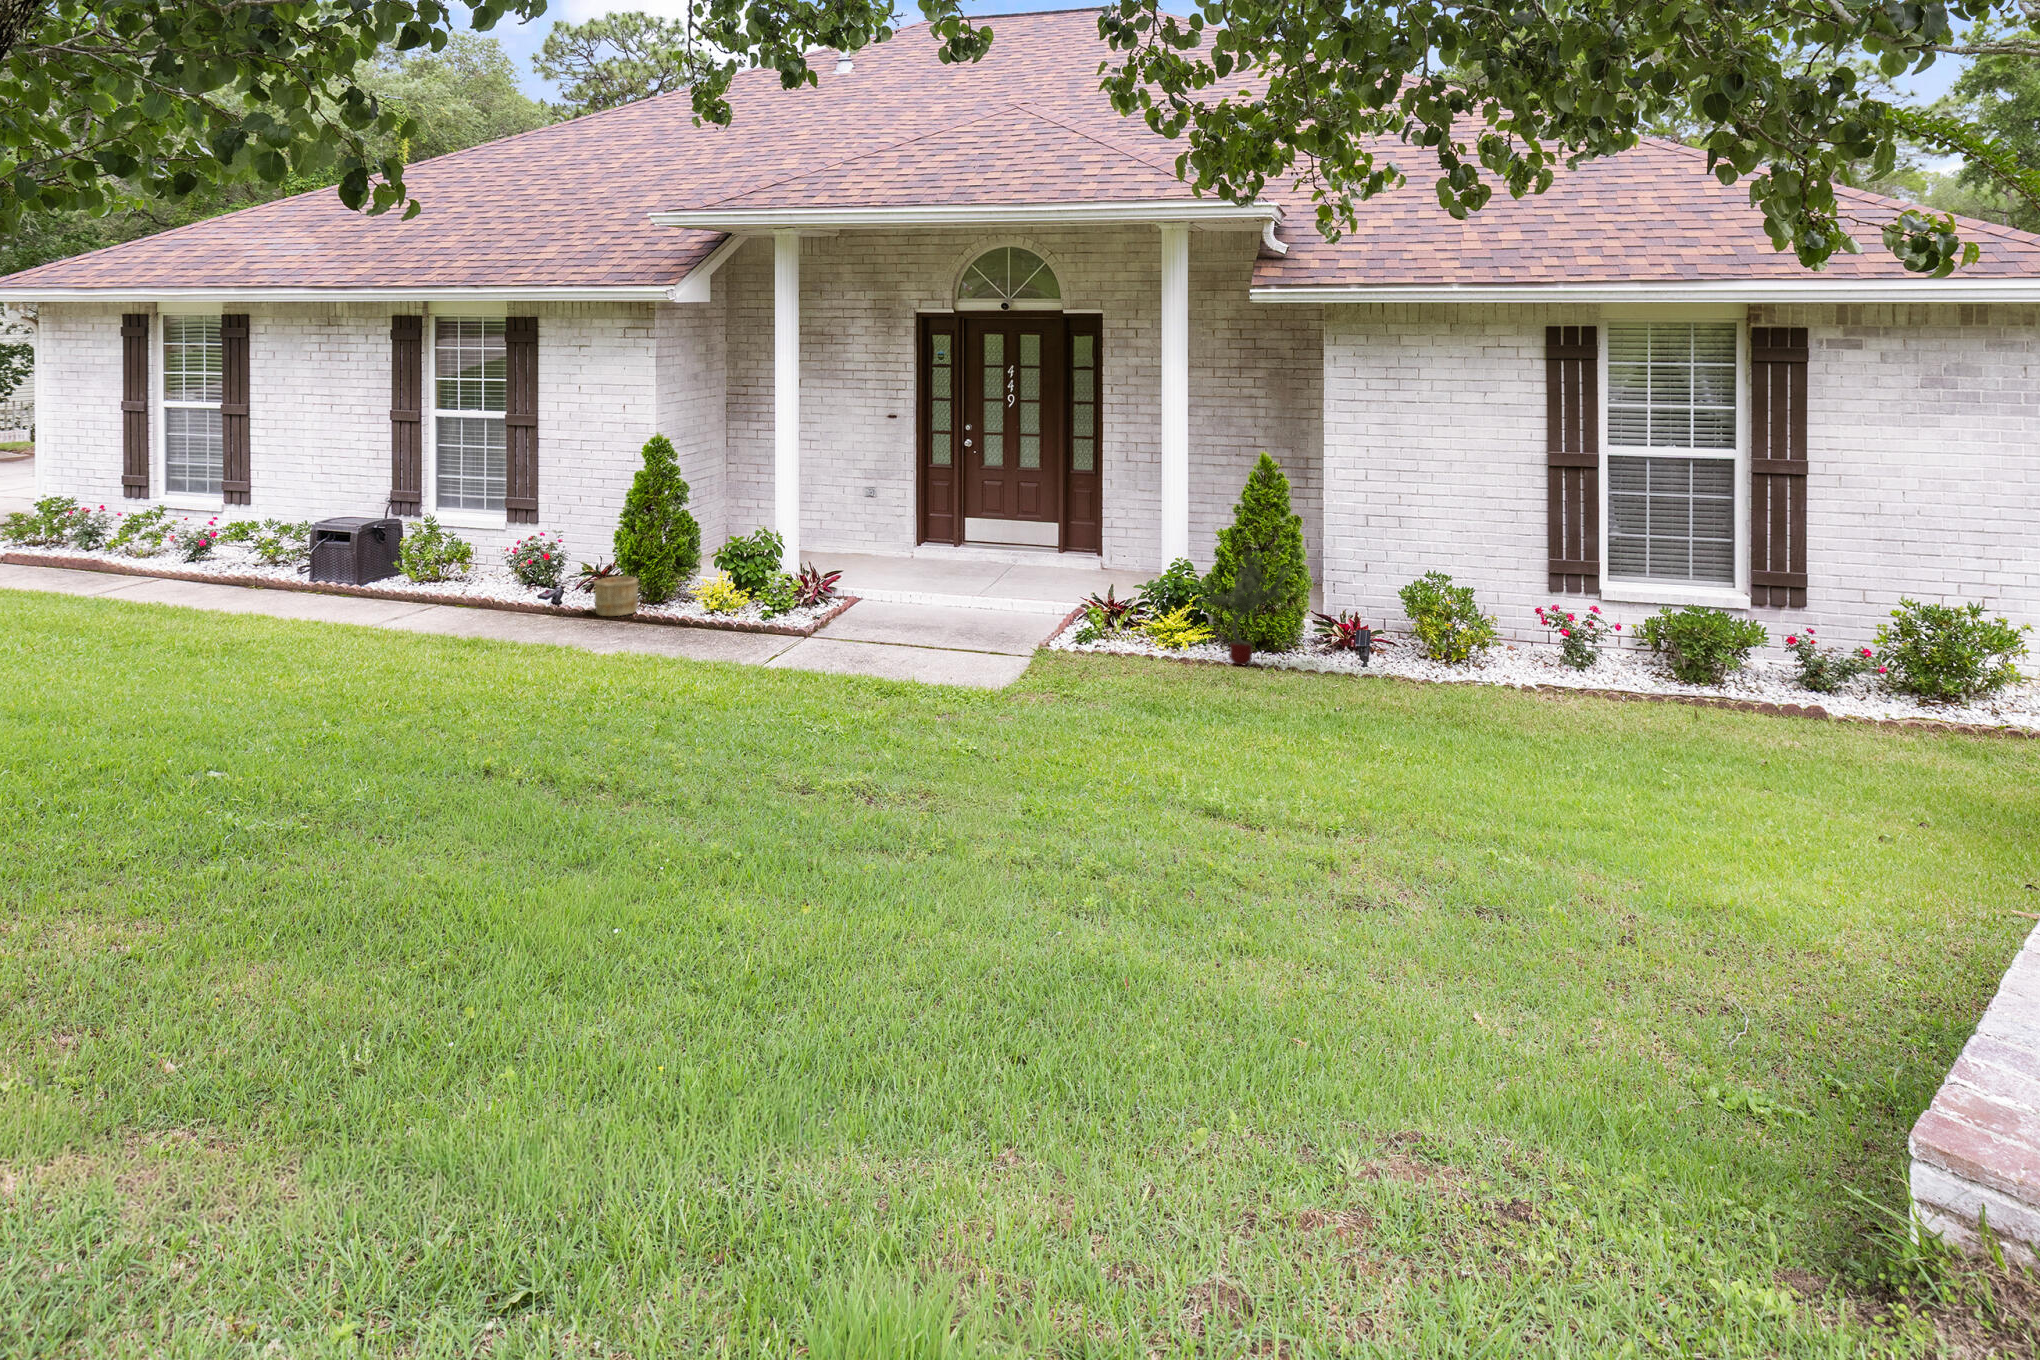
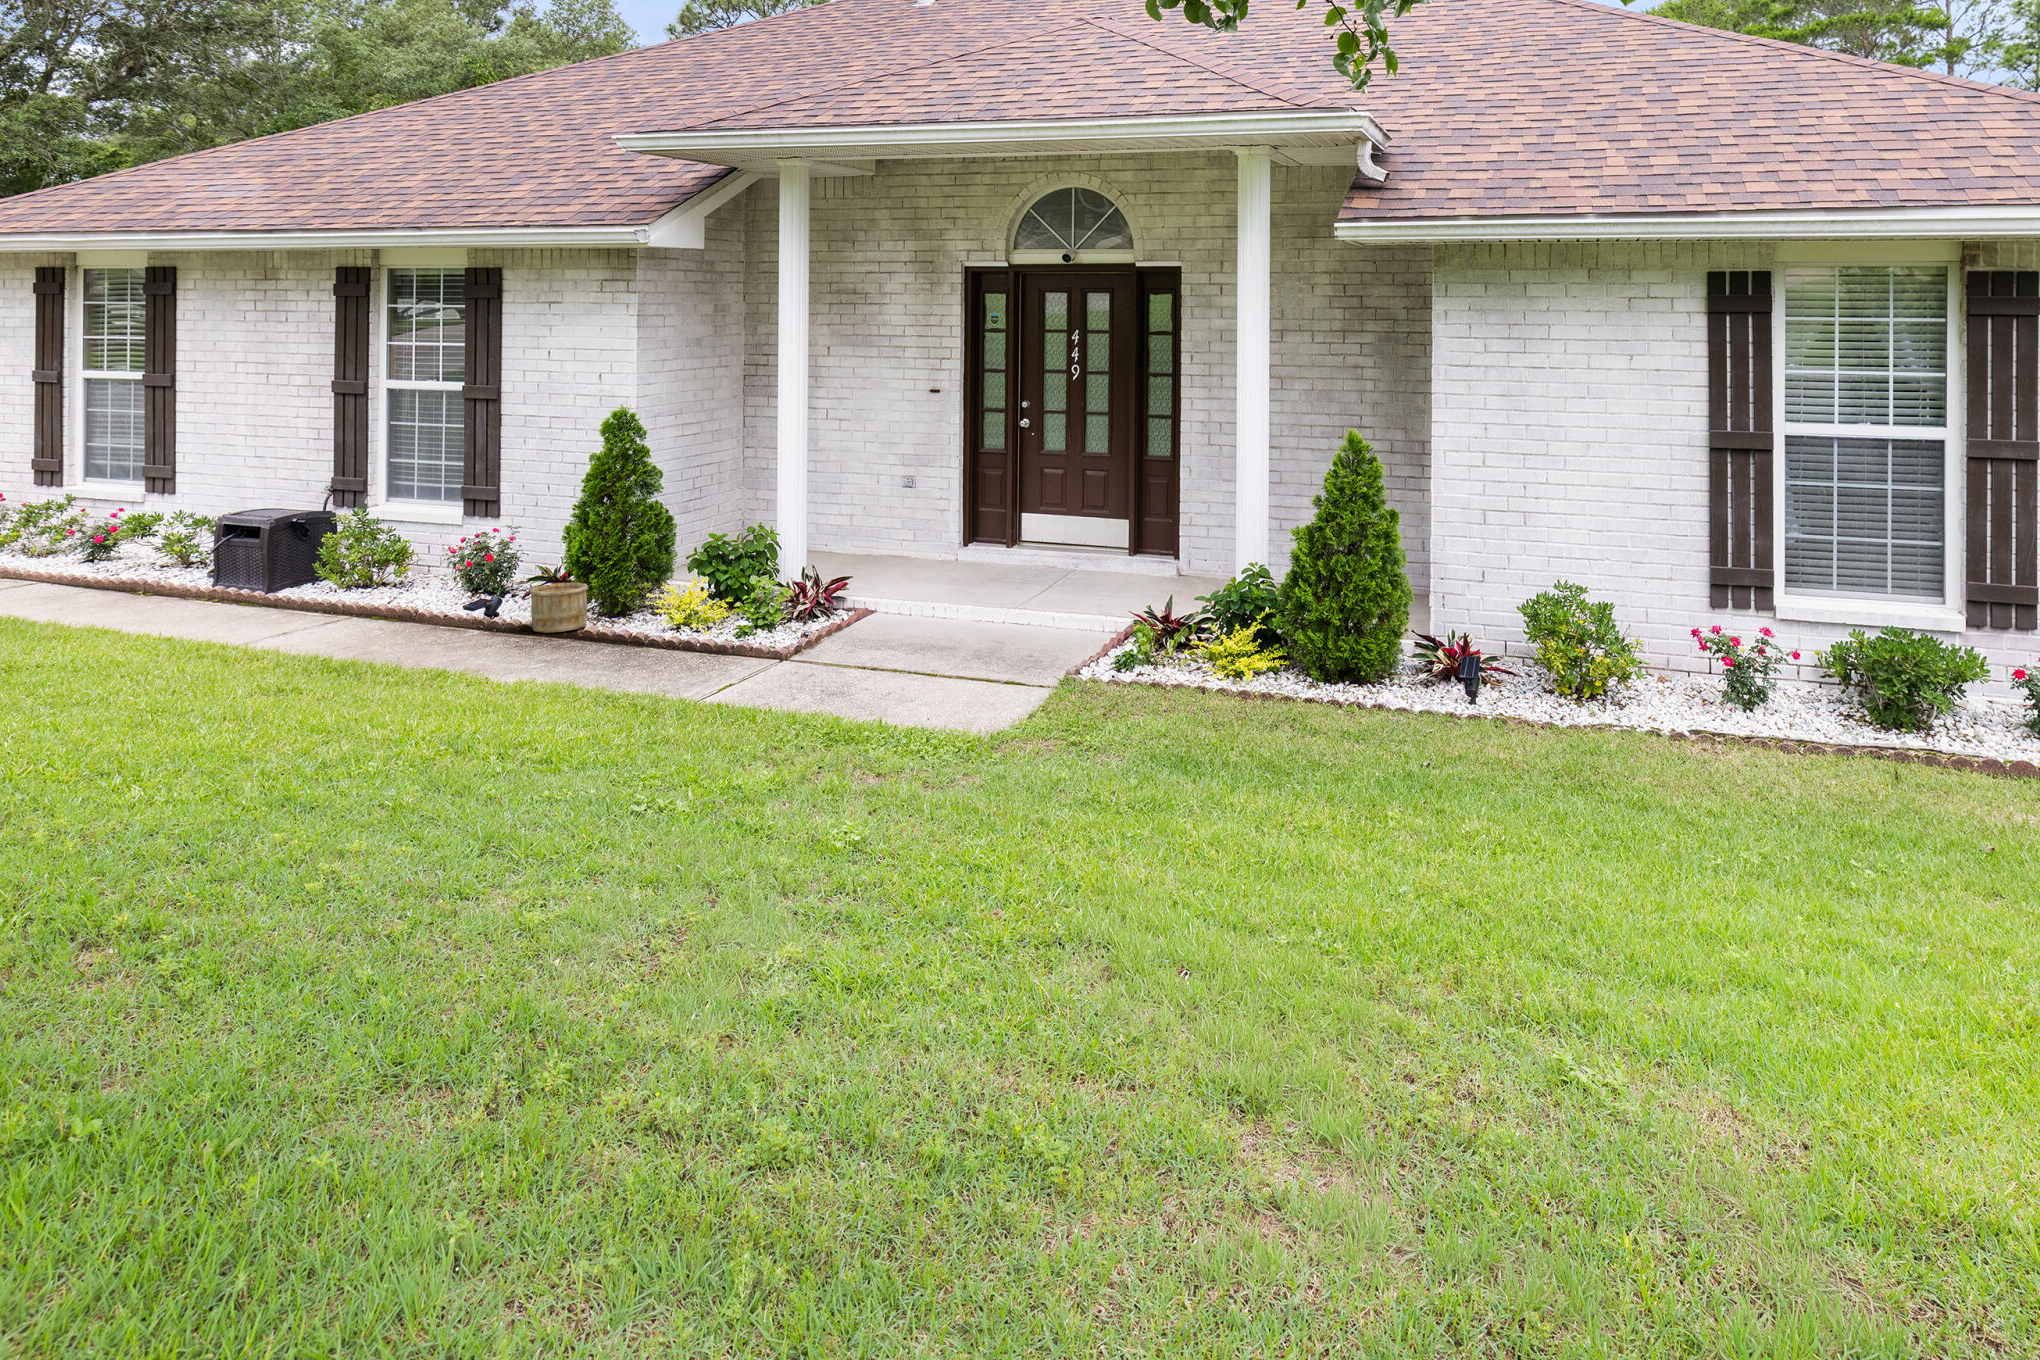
potted tree: present [1197,551,1288,665] -> none [1256,553,1376,701]

